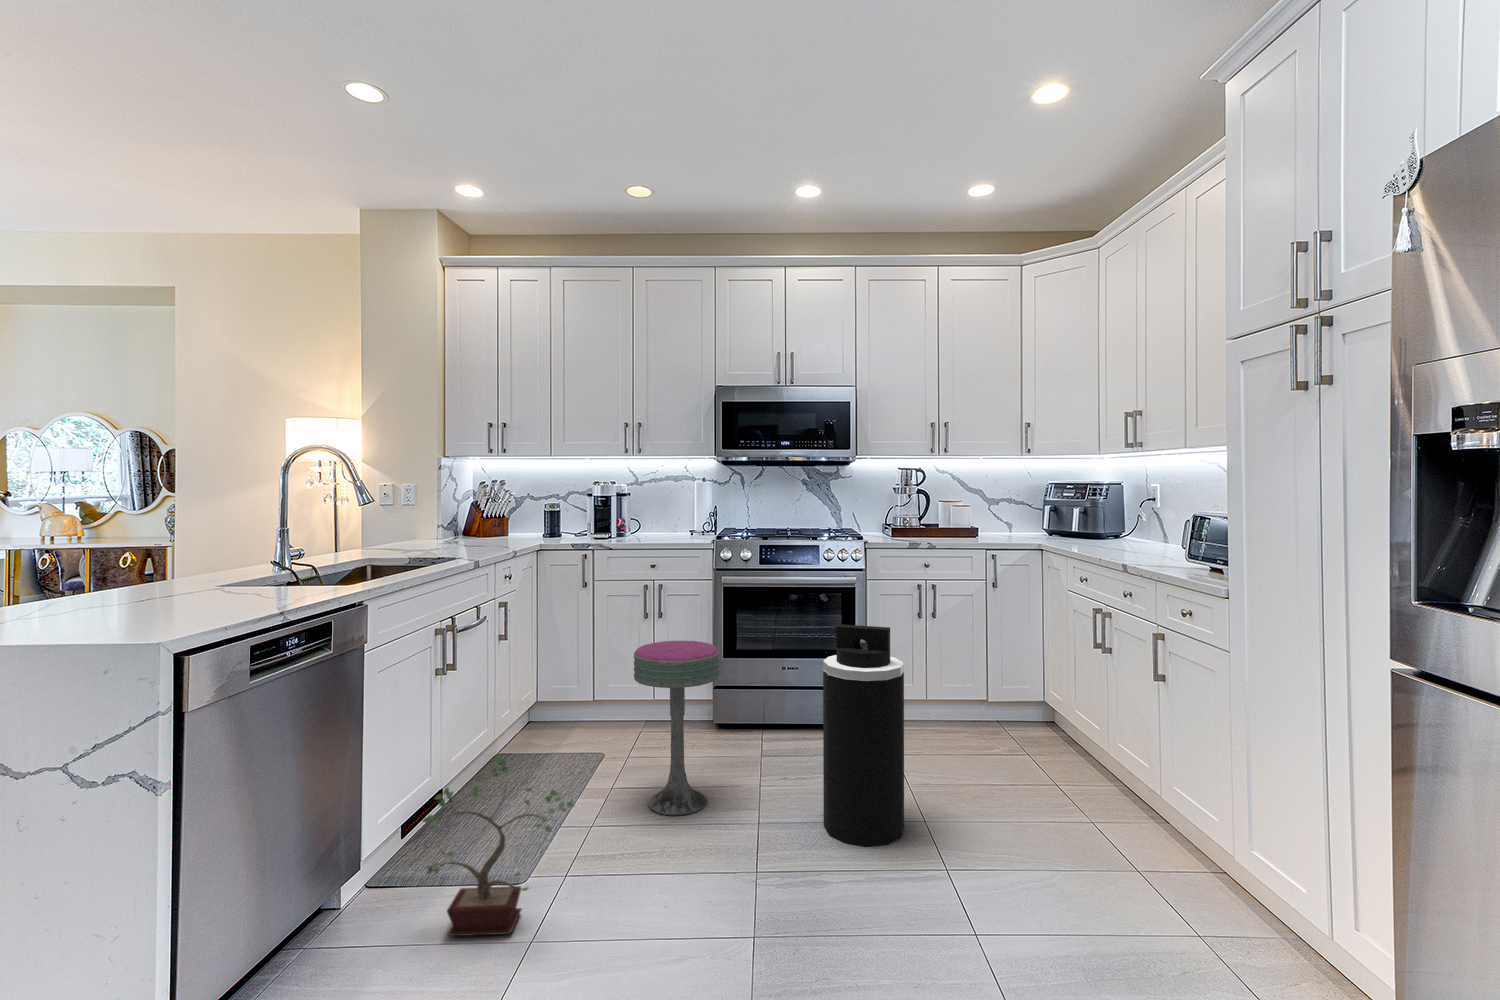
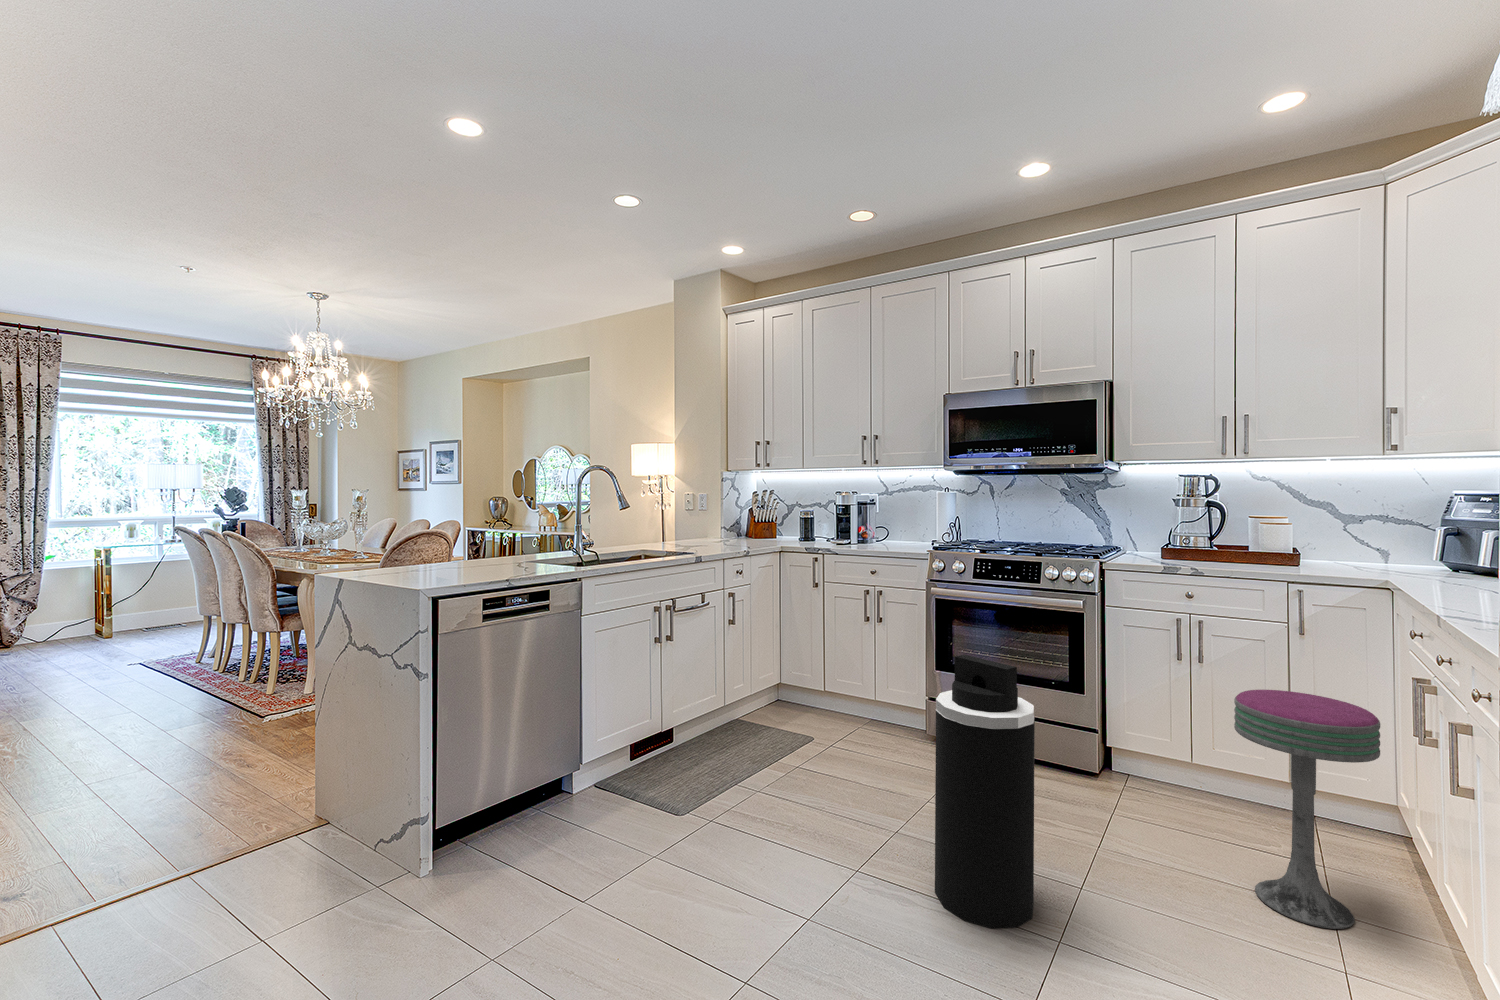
bar stool: present [634,641,719,815] -> present [1234,690,1380,929]
potted plant: present [422,757,574,936] -> none [545,720,638,873]

